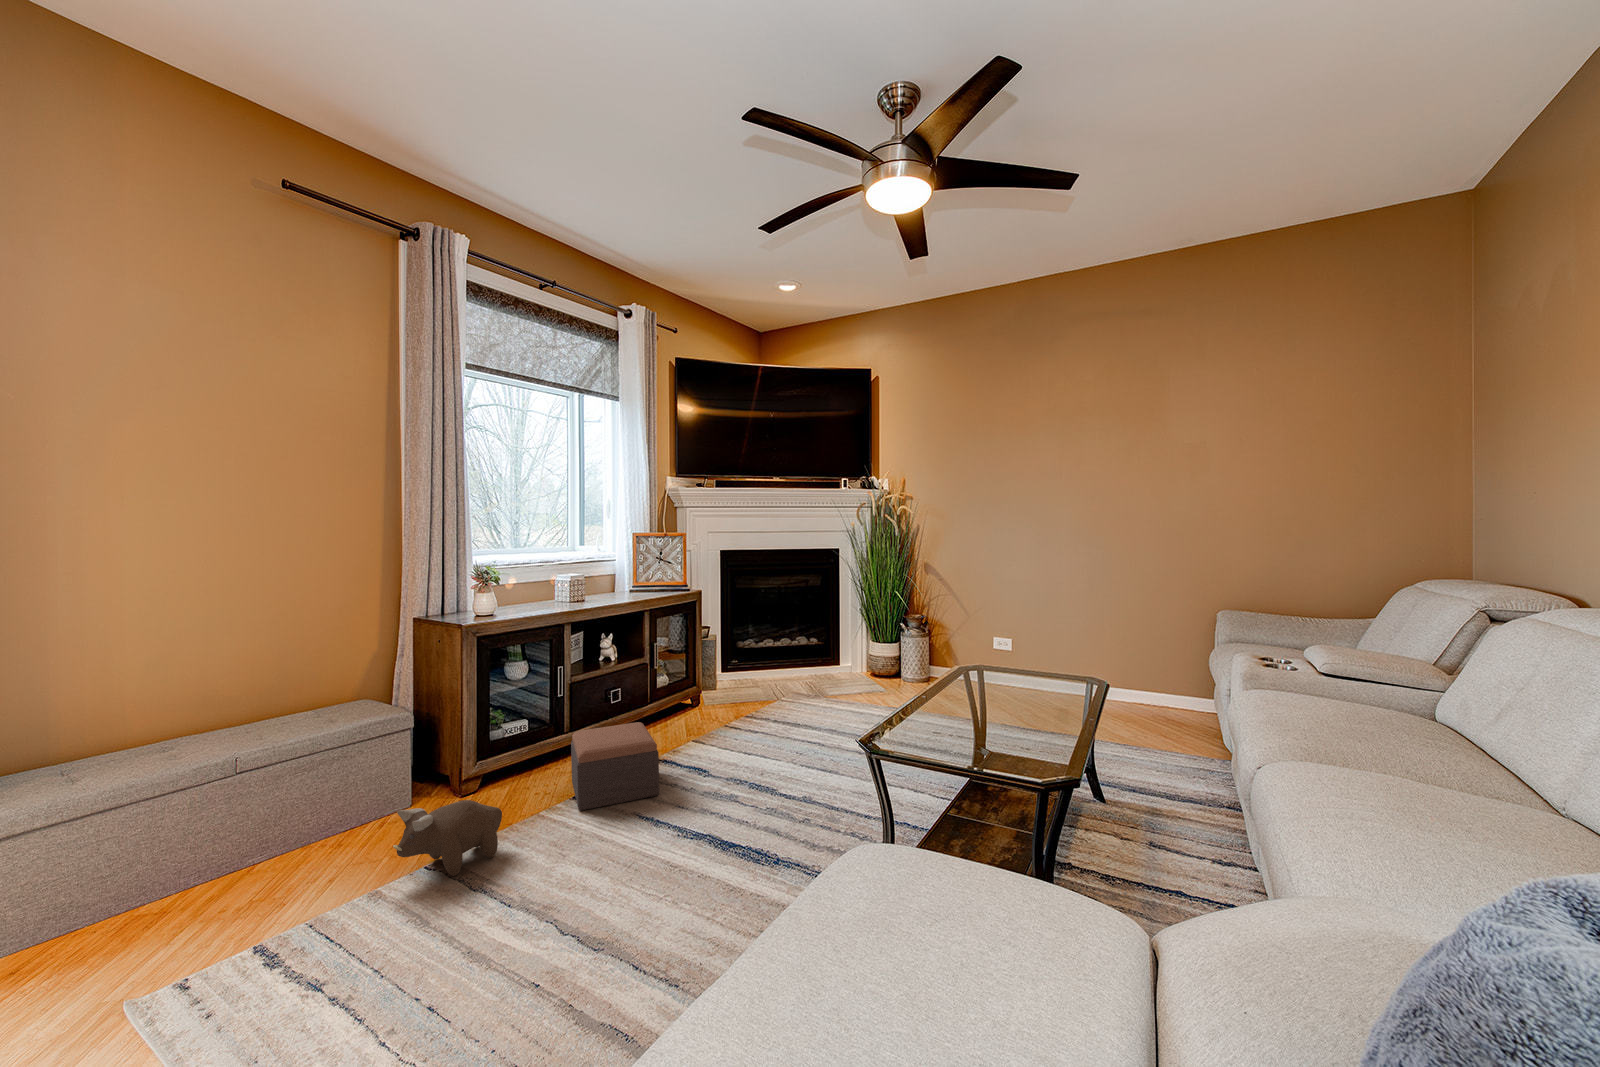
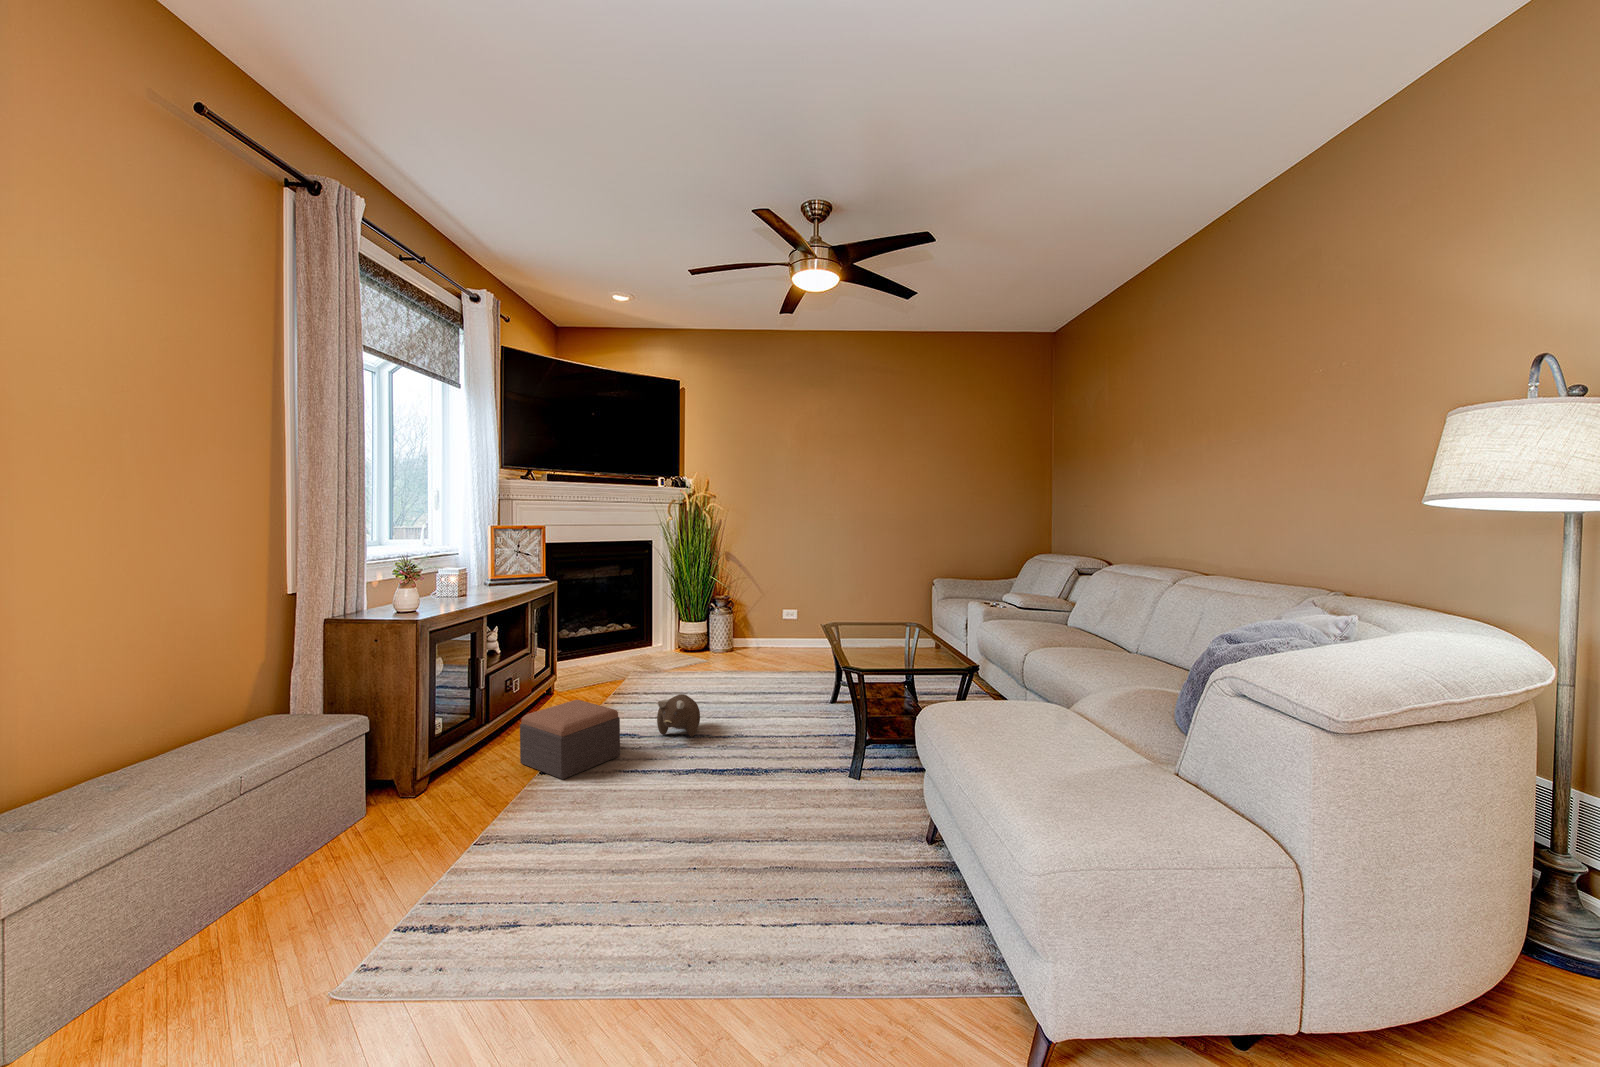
plush toy: present [393,800,502,876] -> present [657,694,700,737]

